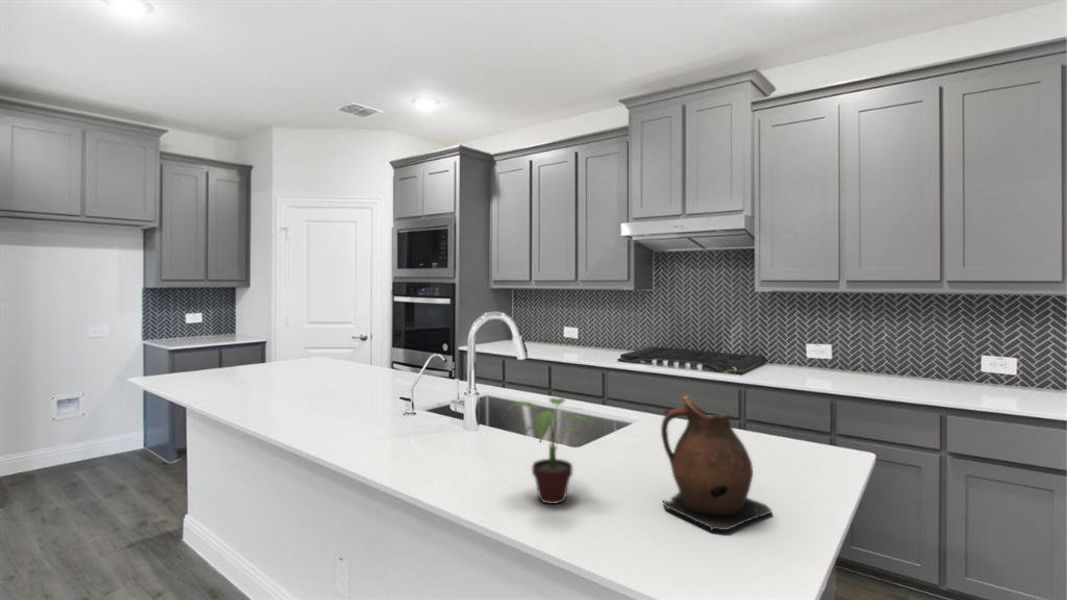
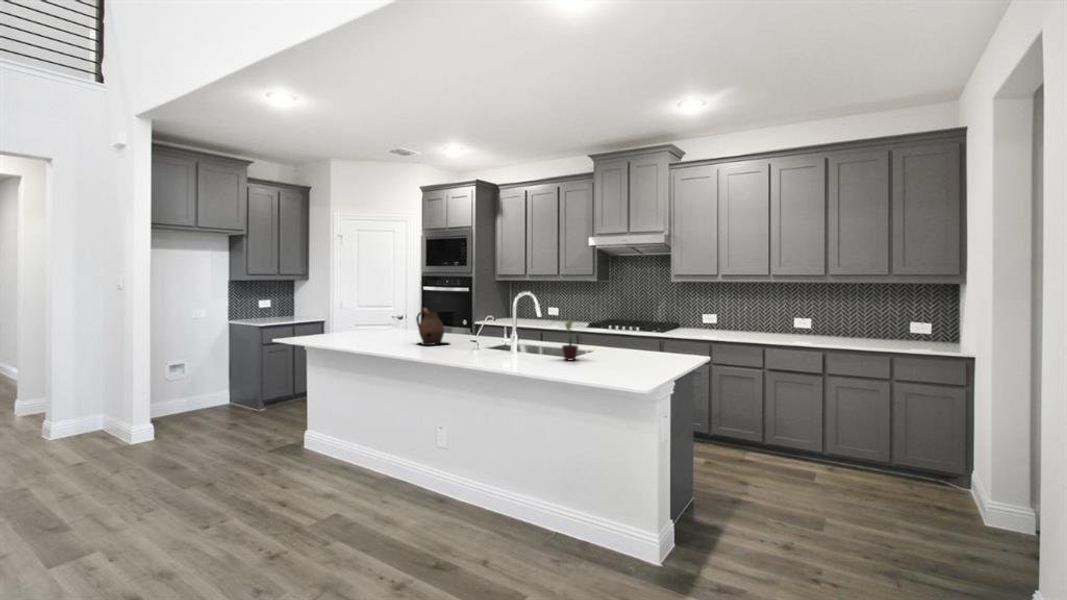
ceramic pitcher: present [661,396,772,530] -> present [416,308,450,345]

